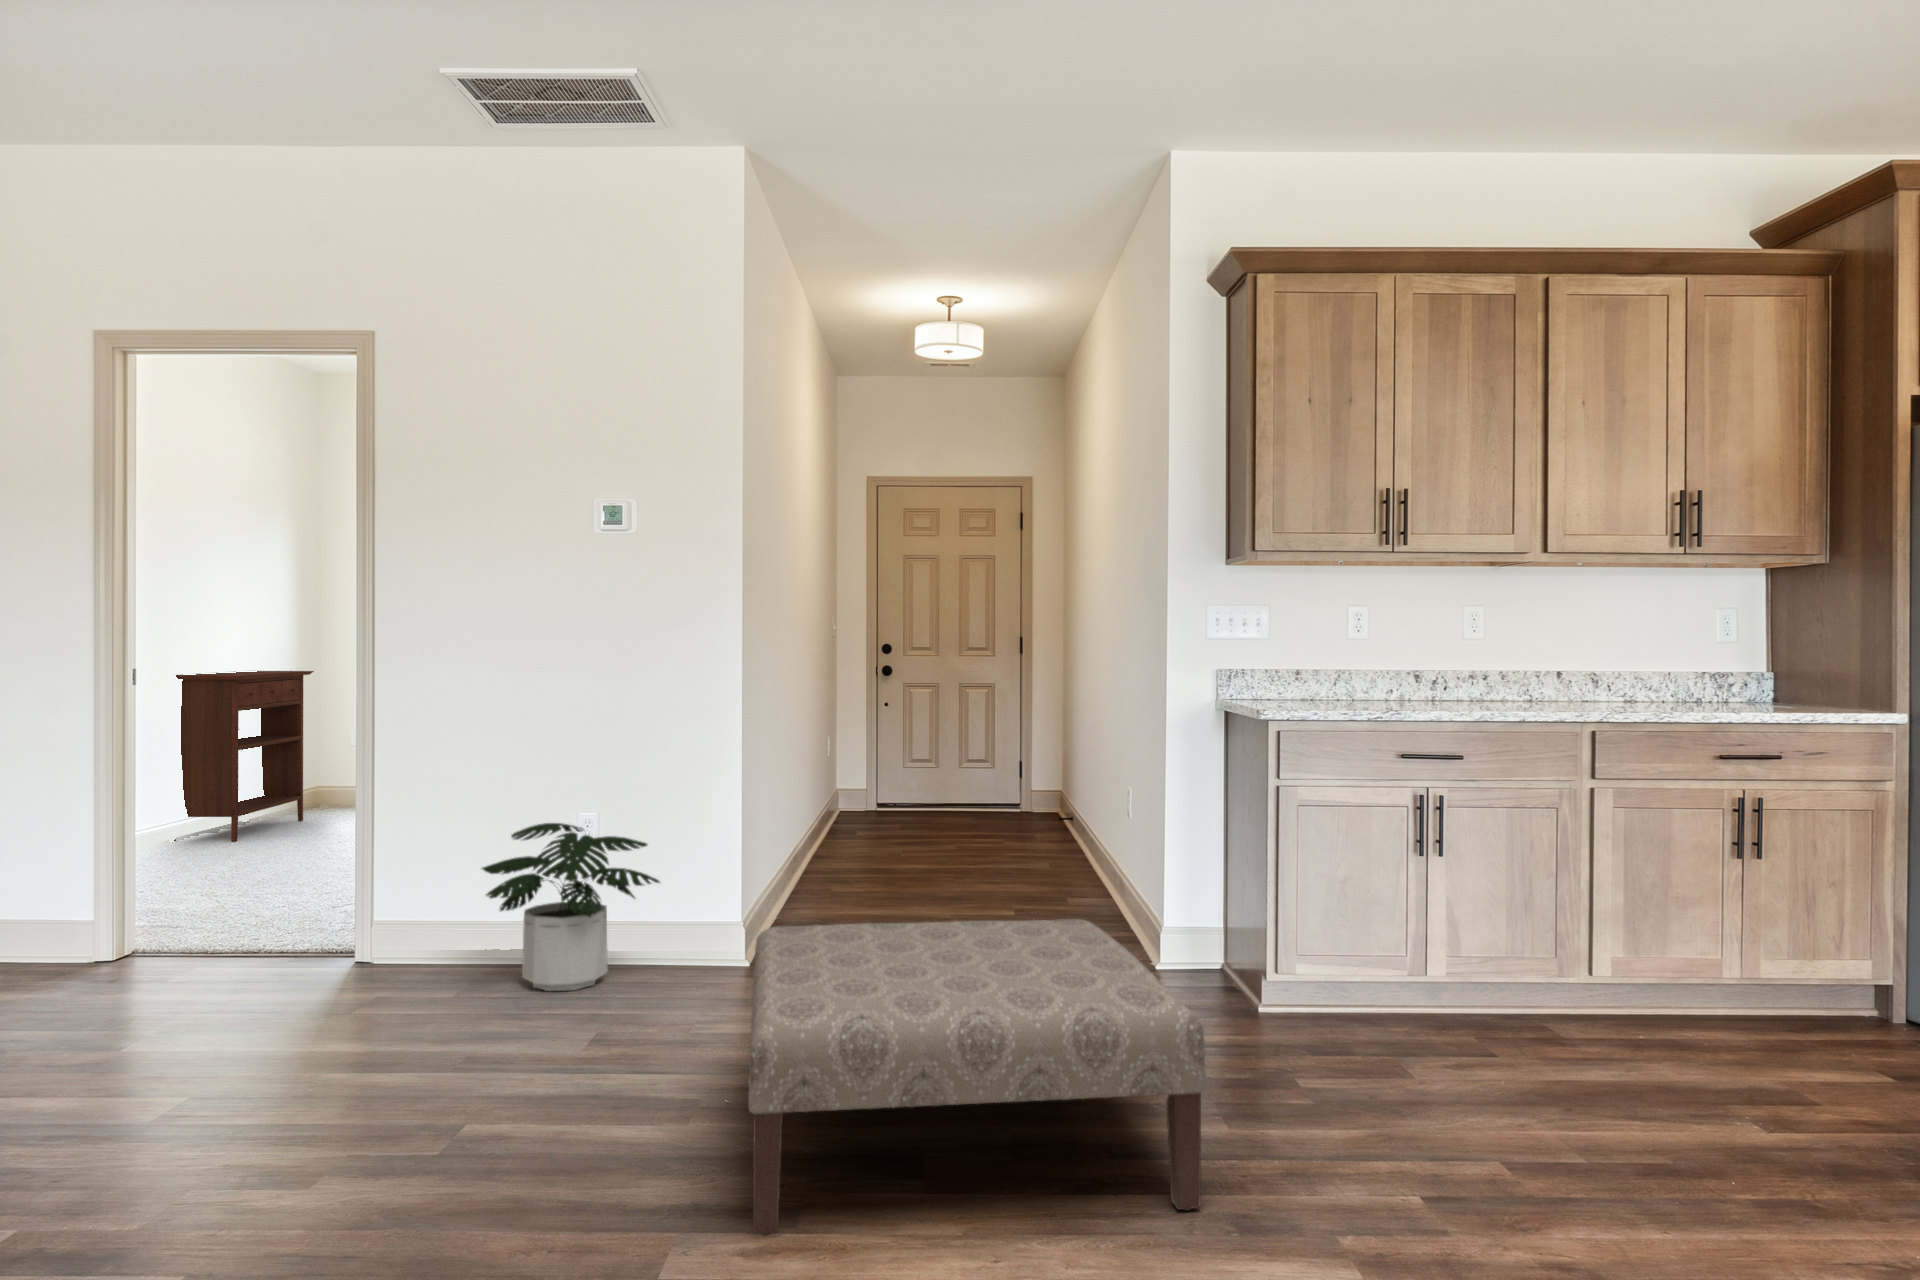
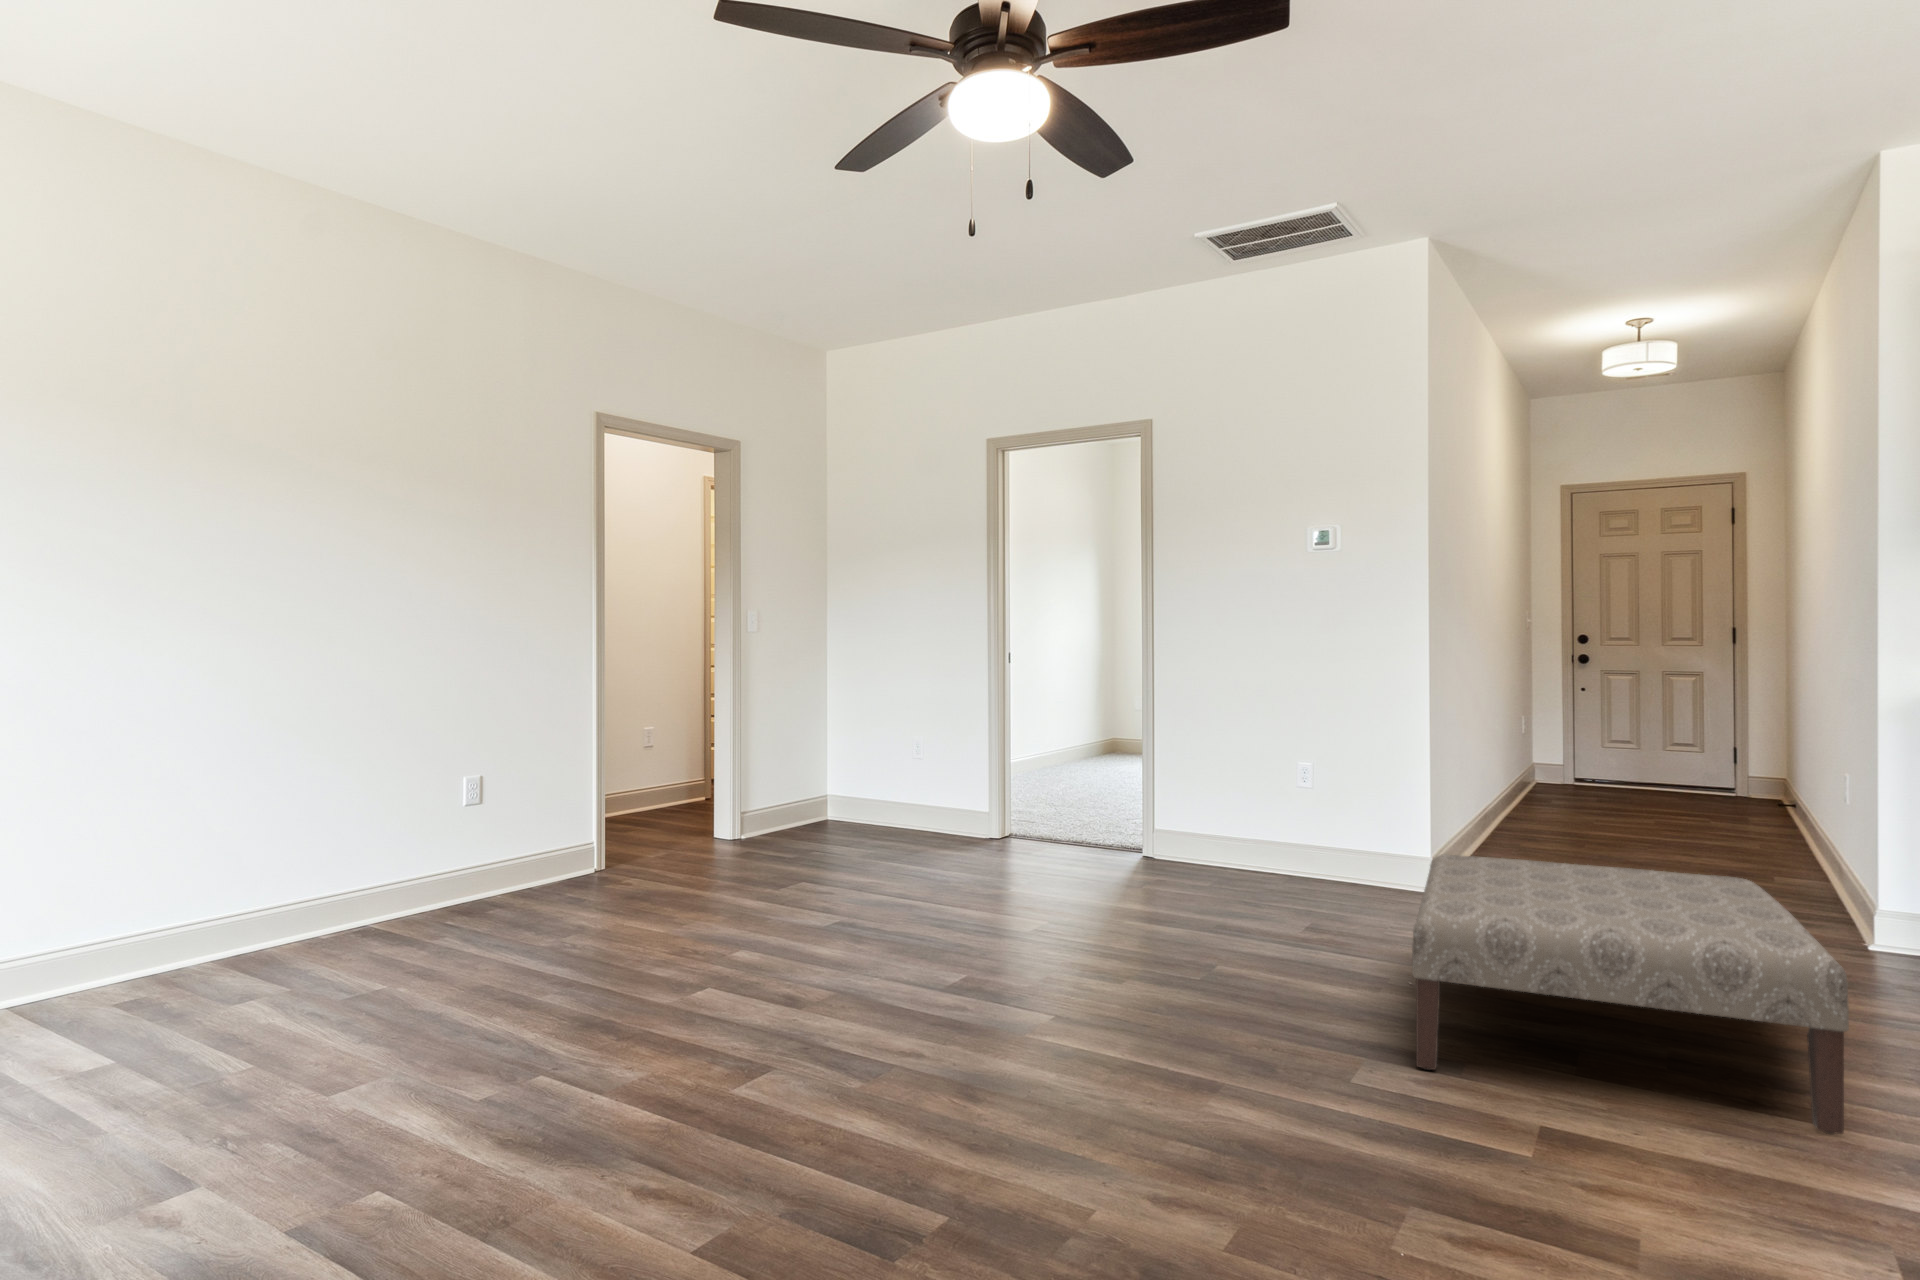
console table: present [174,671,314,842] -> none [1025,657,1115,774]
potted plant: present [482,823,660,991] -> none [1227,769,1360,893]

